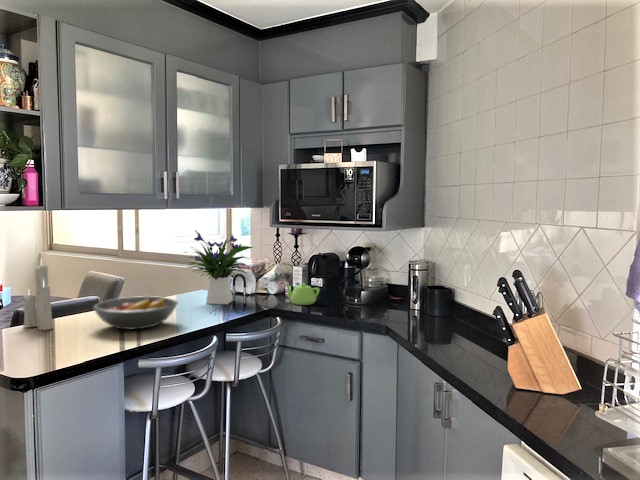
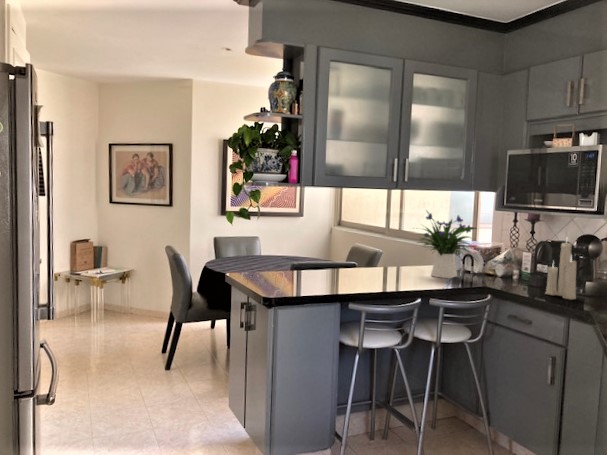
candle: present [23,262,53,330] -> present [545,242,576,299]
teapot: present [285,283,320,305] -> none [505,265,540,288]
fruit bowl: present [93,296,177,329] -> none [330,260,394,284]

